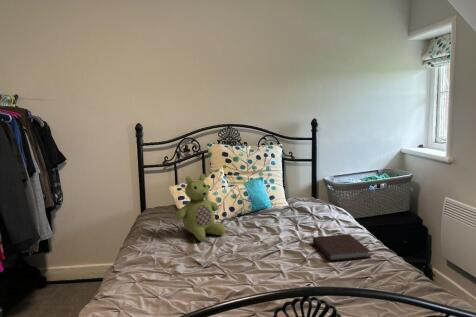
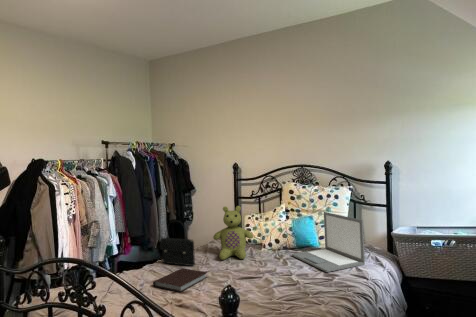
laptop: none [264,171,336,228] -> present [292,212,365,272]
handbag: none [125,202,179,263] -> present [160,222,195,266]
notebook: present [313,234,371,261] -> present [153,268,207,292]

